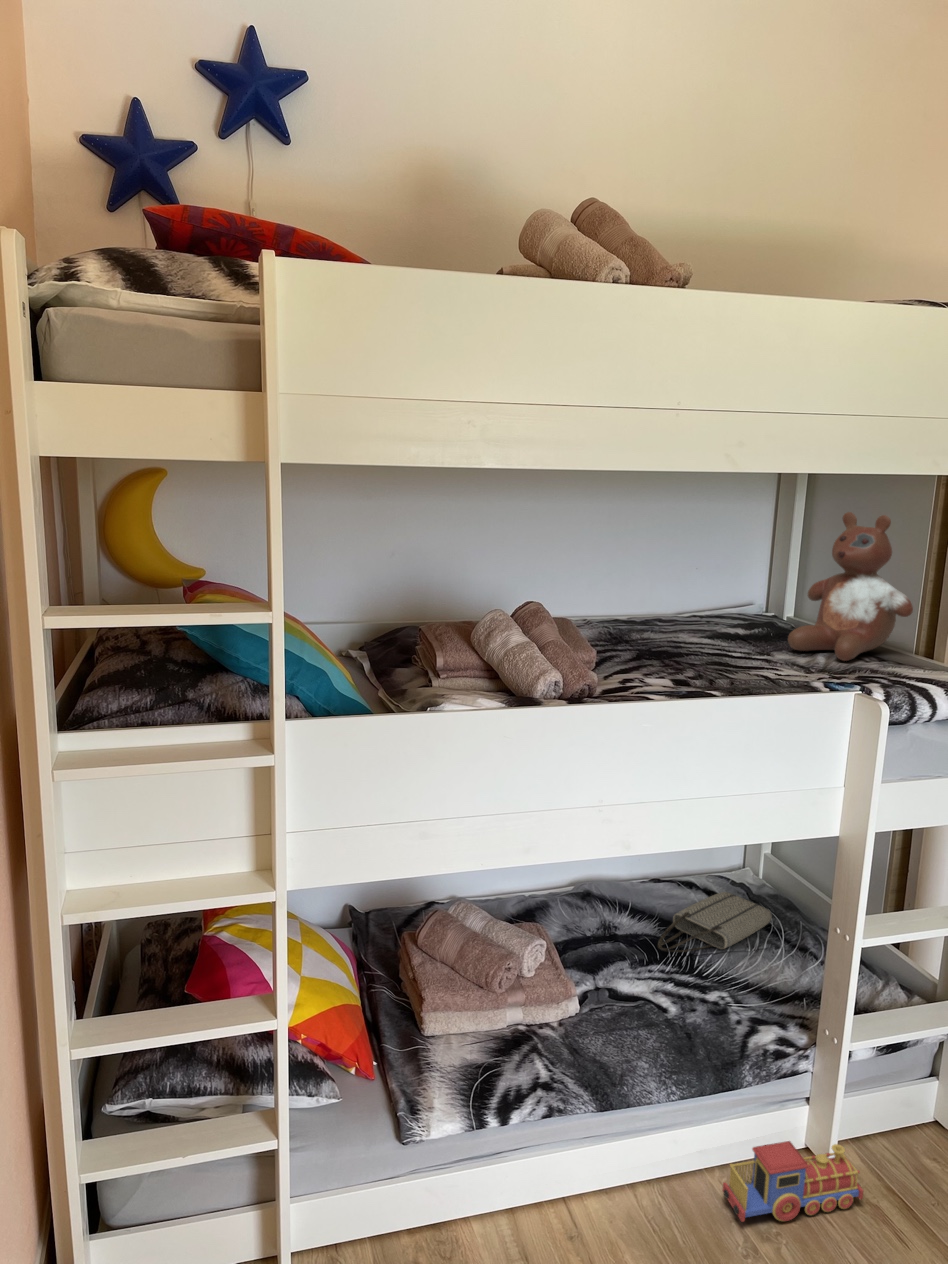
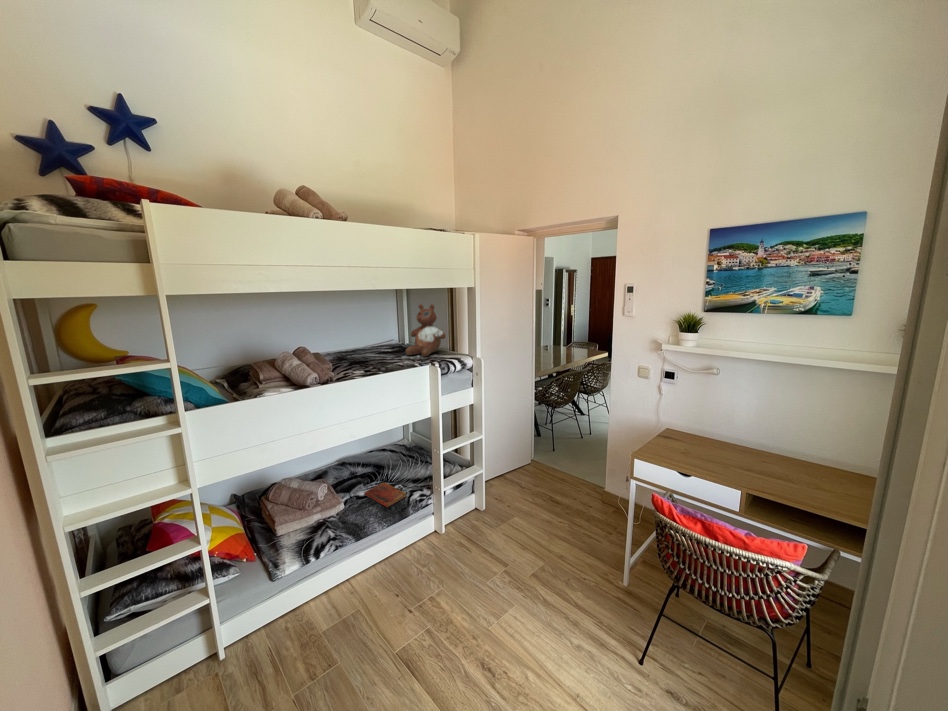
tote bag: present [658,892,772,952] -> none [374,449,415,476]
diary: none [629,973,740,1046] -> present [364,482,407,508]
toy train: present [722,1141,863,1222] -> none [407,525,454,563]

